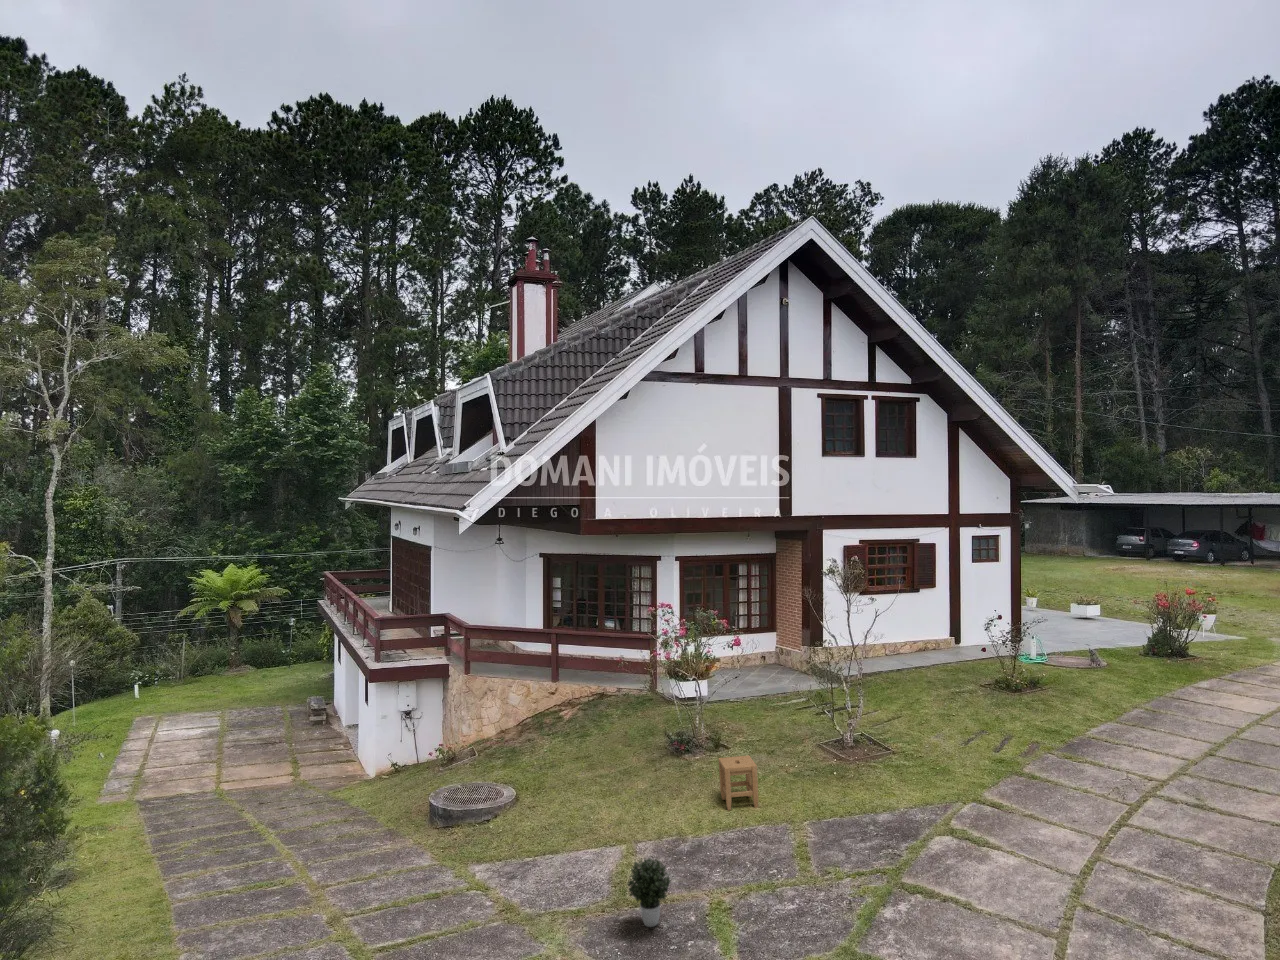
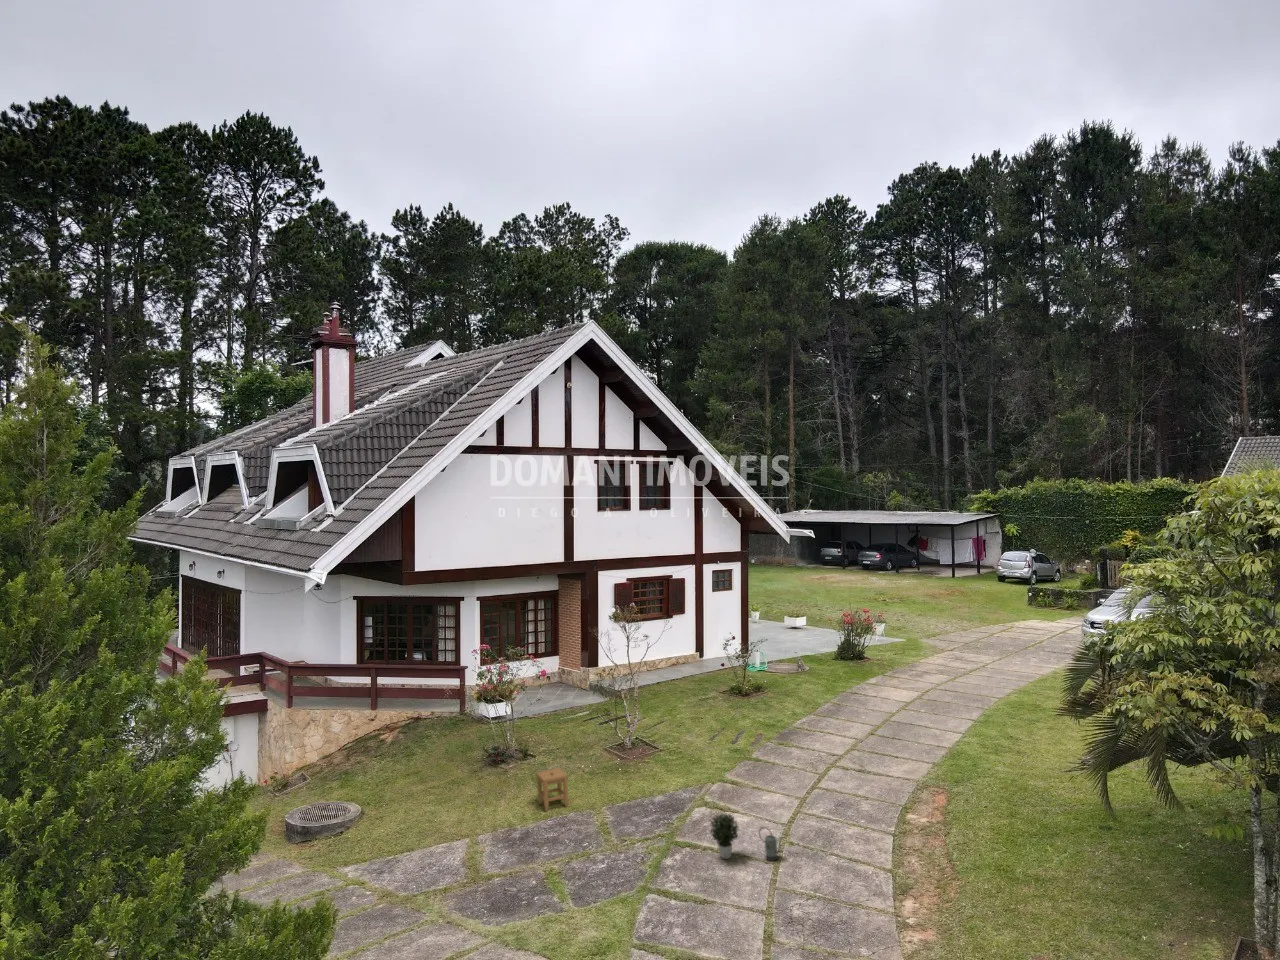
potted plant: present [627,859,671,927] -> present [711,814,739,859]
watering can: none [1033,878,1075,934] -> present [759,827,781,861]

